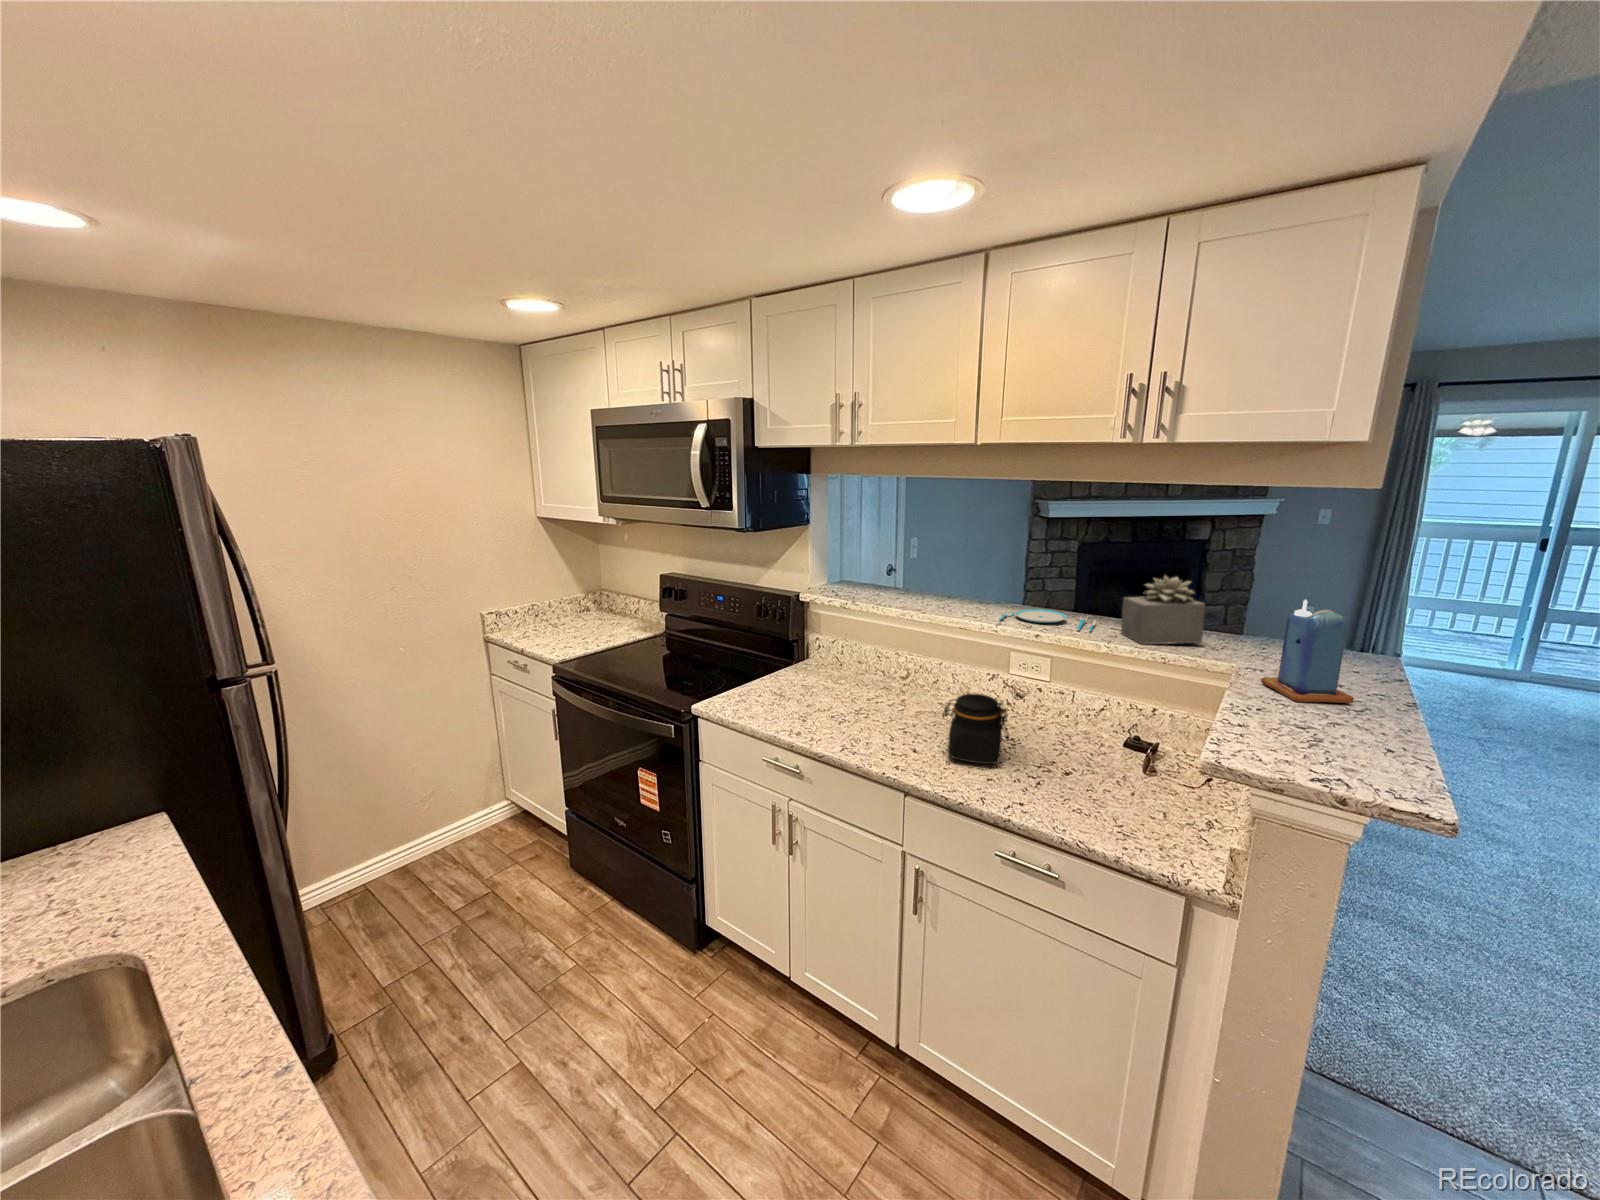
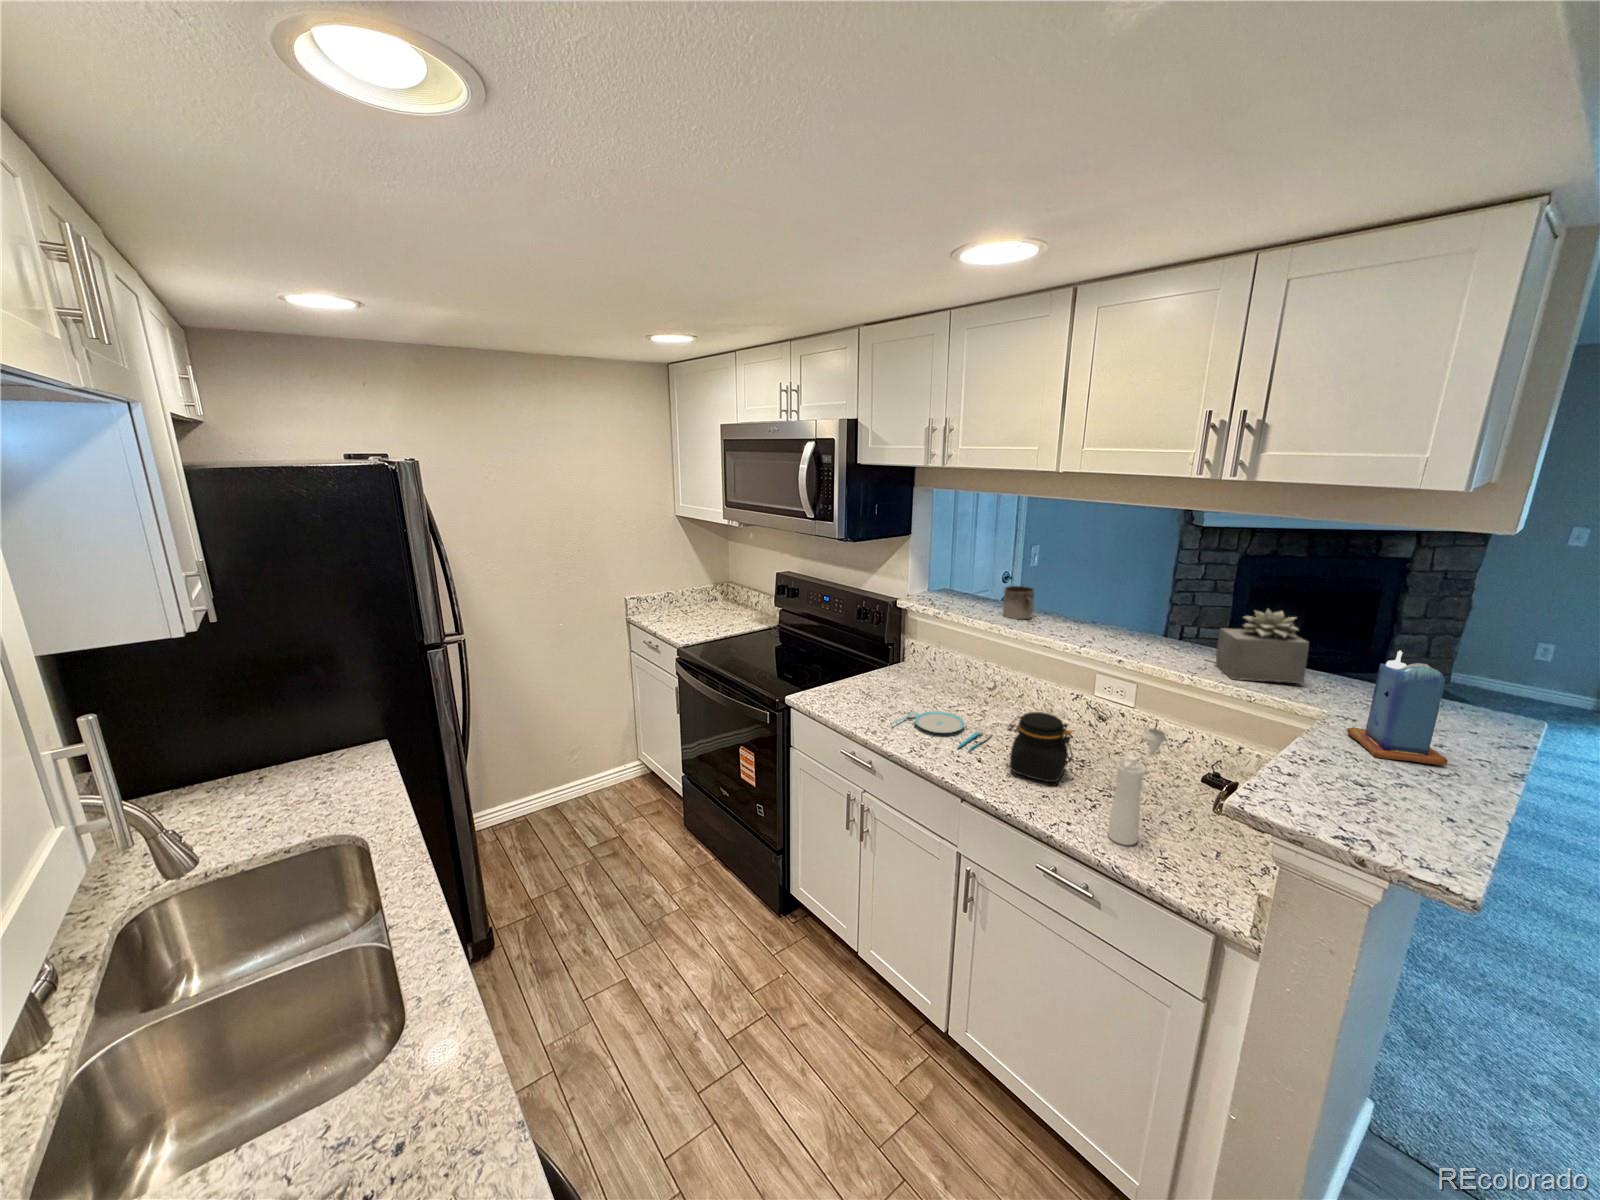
mug: none [911,572,942,605] -> present [1003,586,1034,619]
plate: present [999,609,1096,631] -> present [892,712,992,750]
pepper mill: none [1060,697,1107,818] -> present [1108,729,1166,845]

